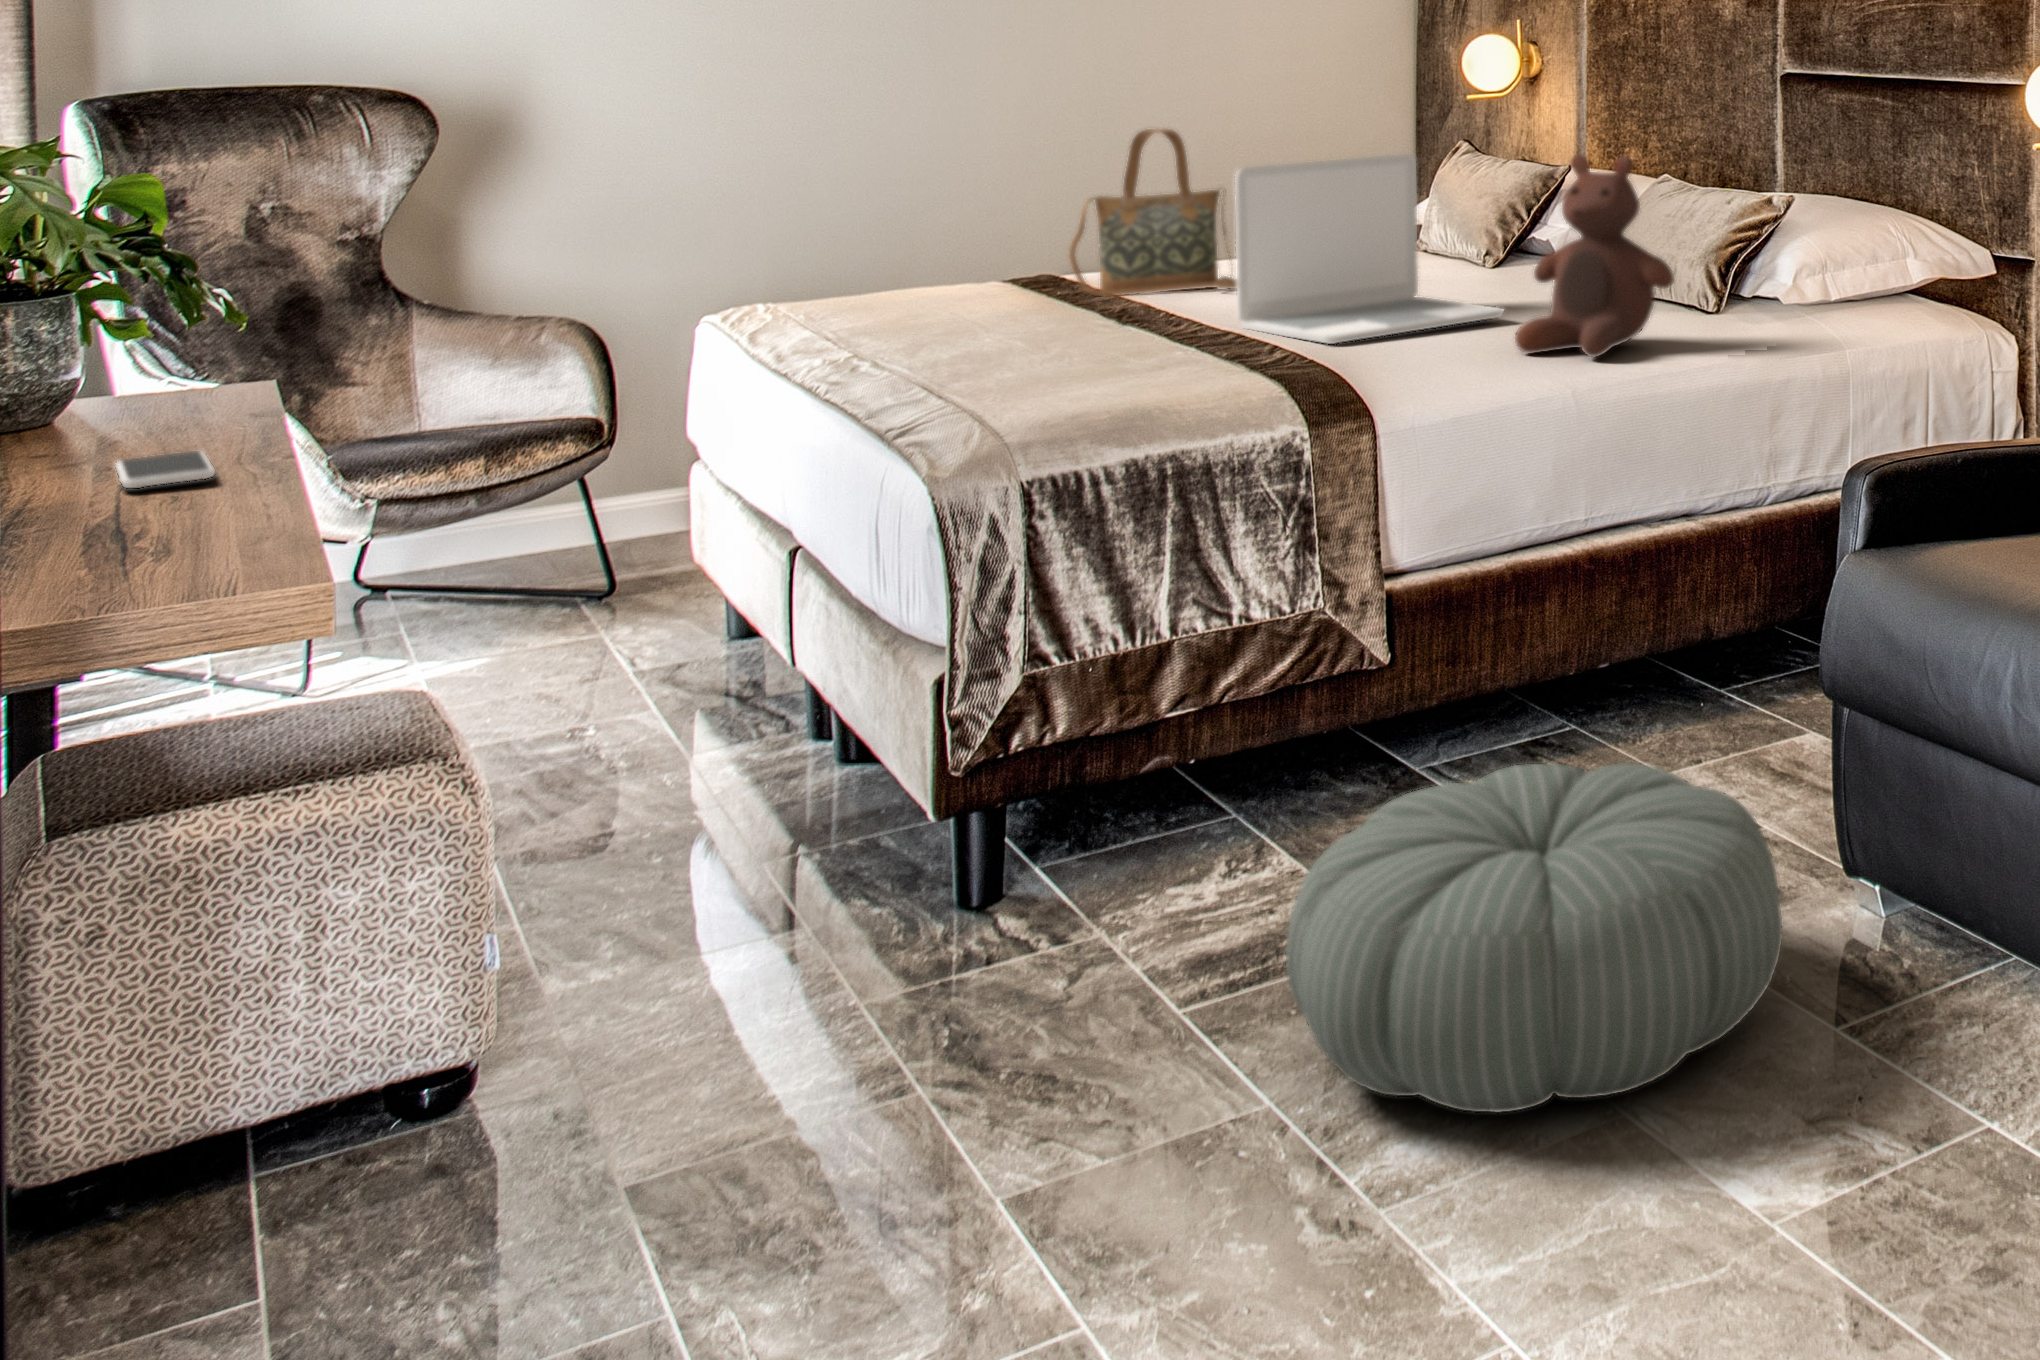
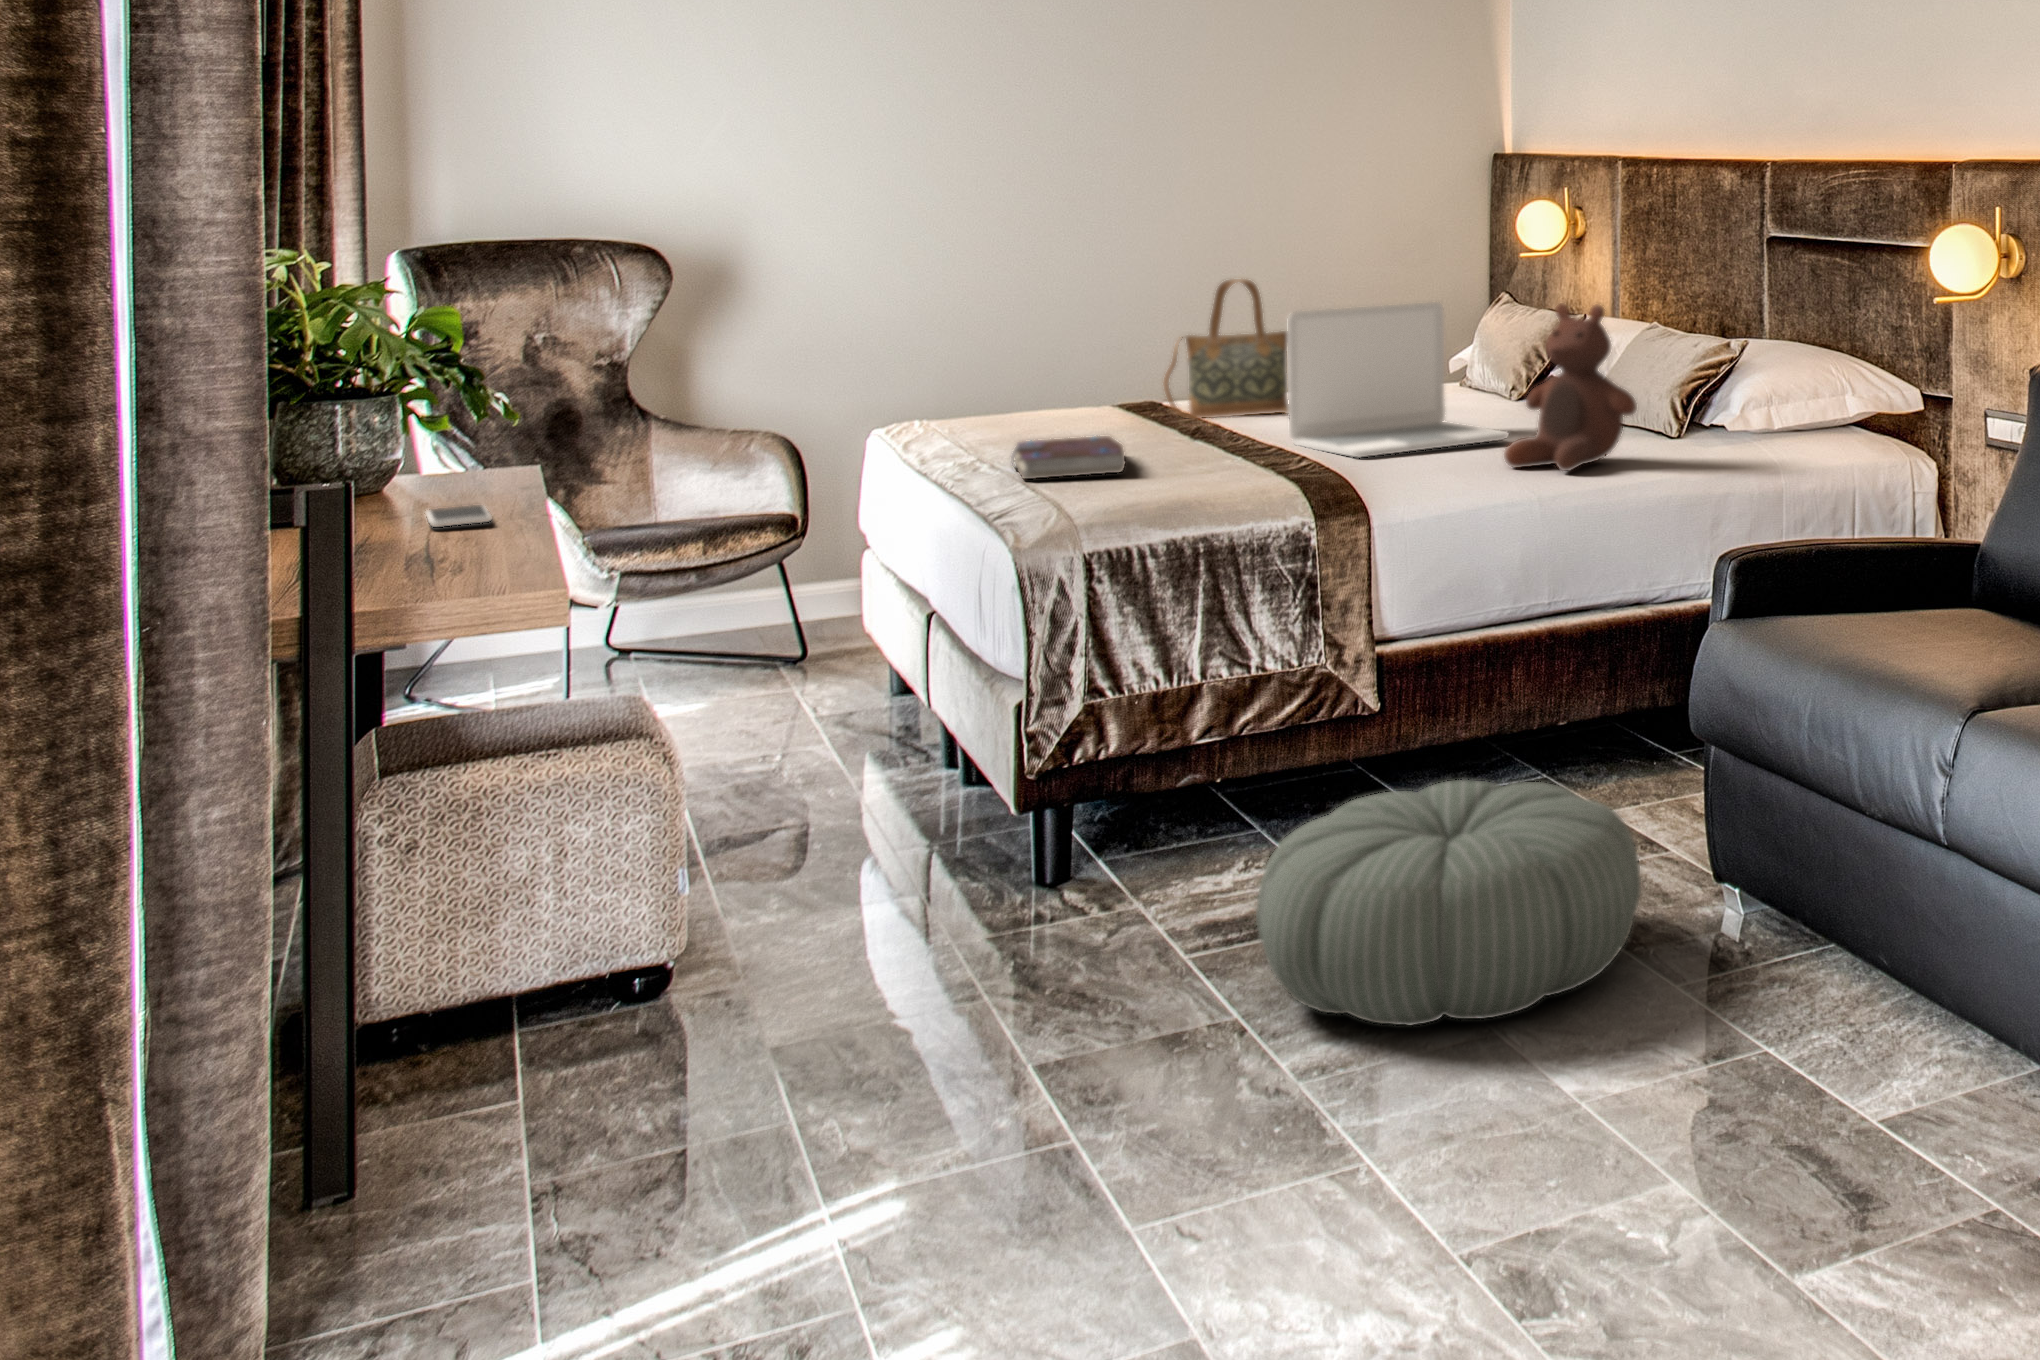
book: none [898,323,1051,382] -> present [1012,436,1125,479]

